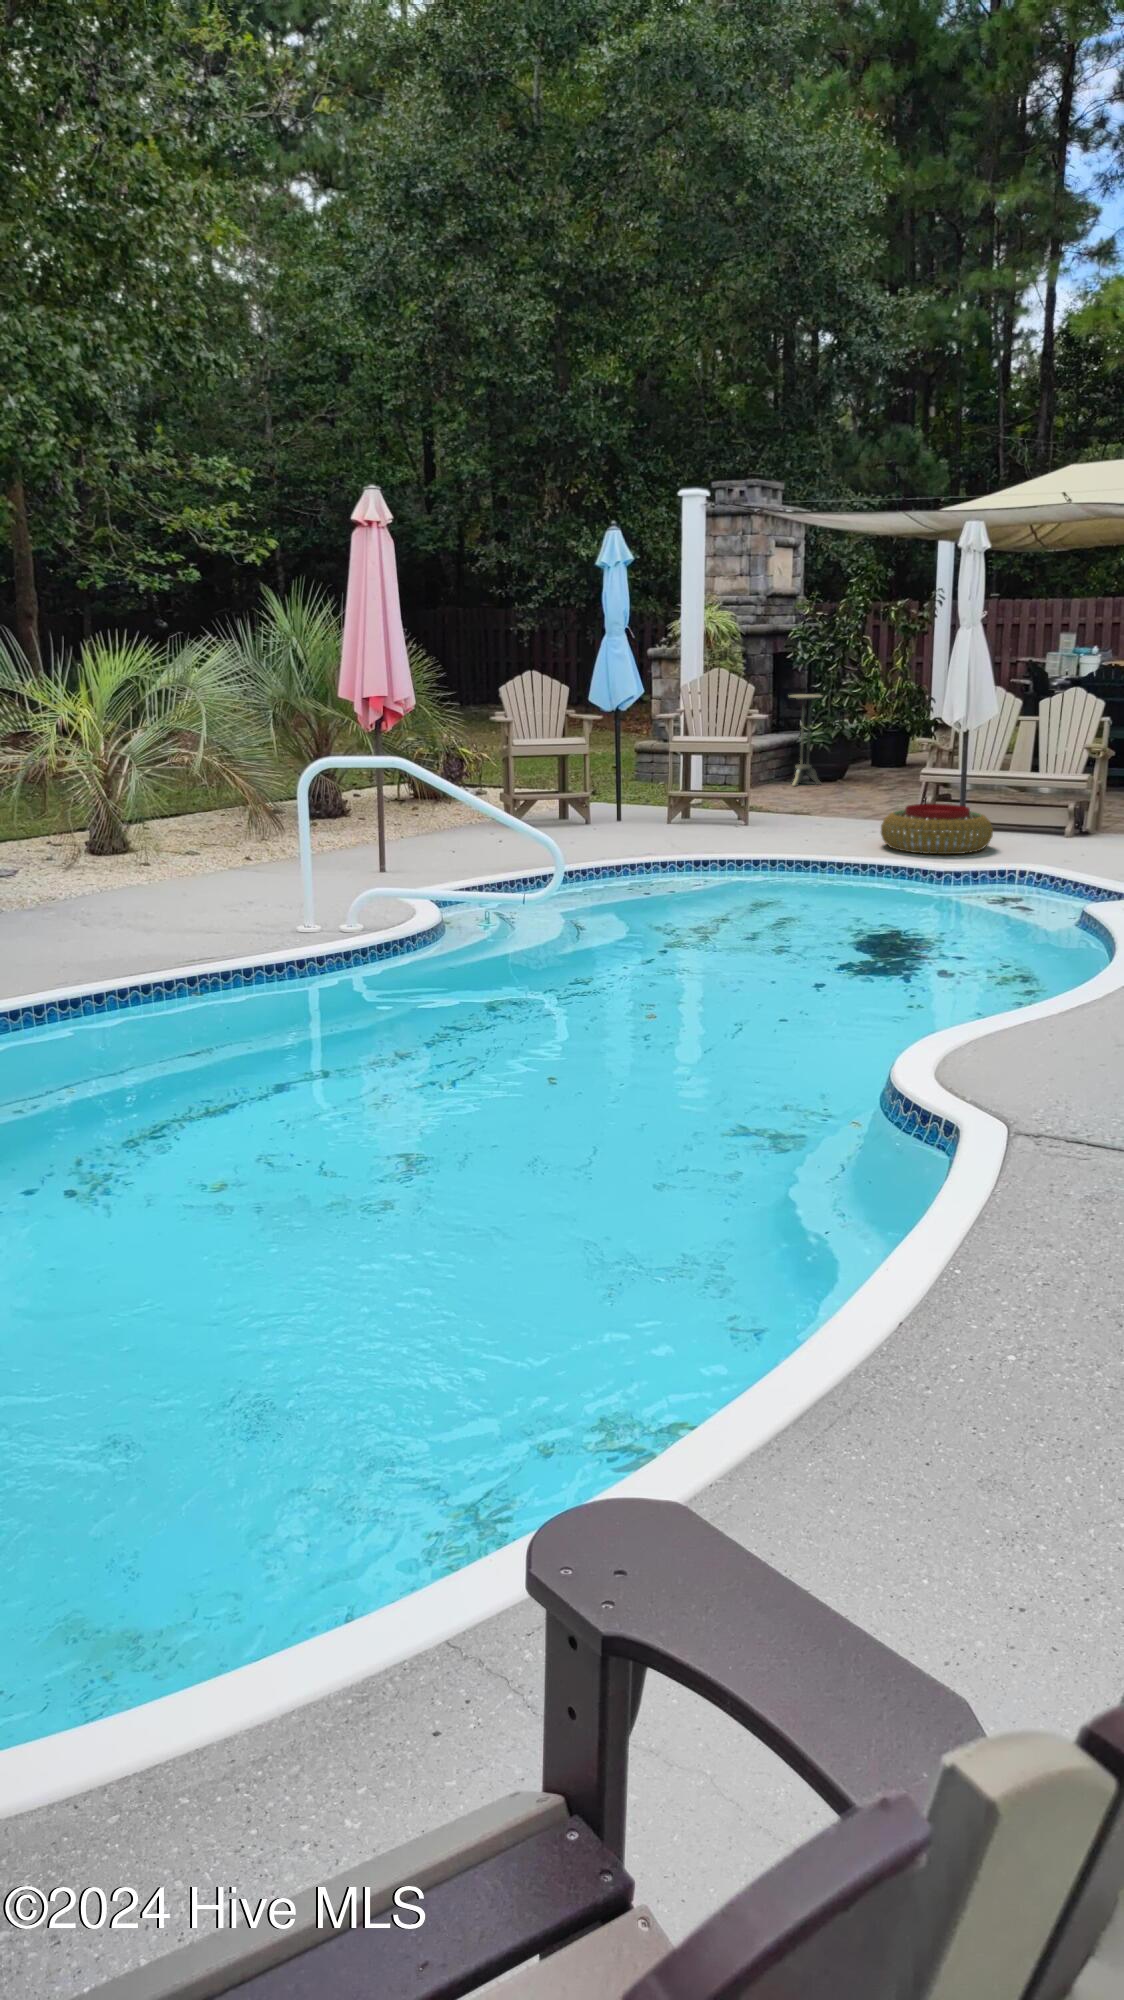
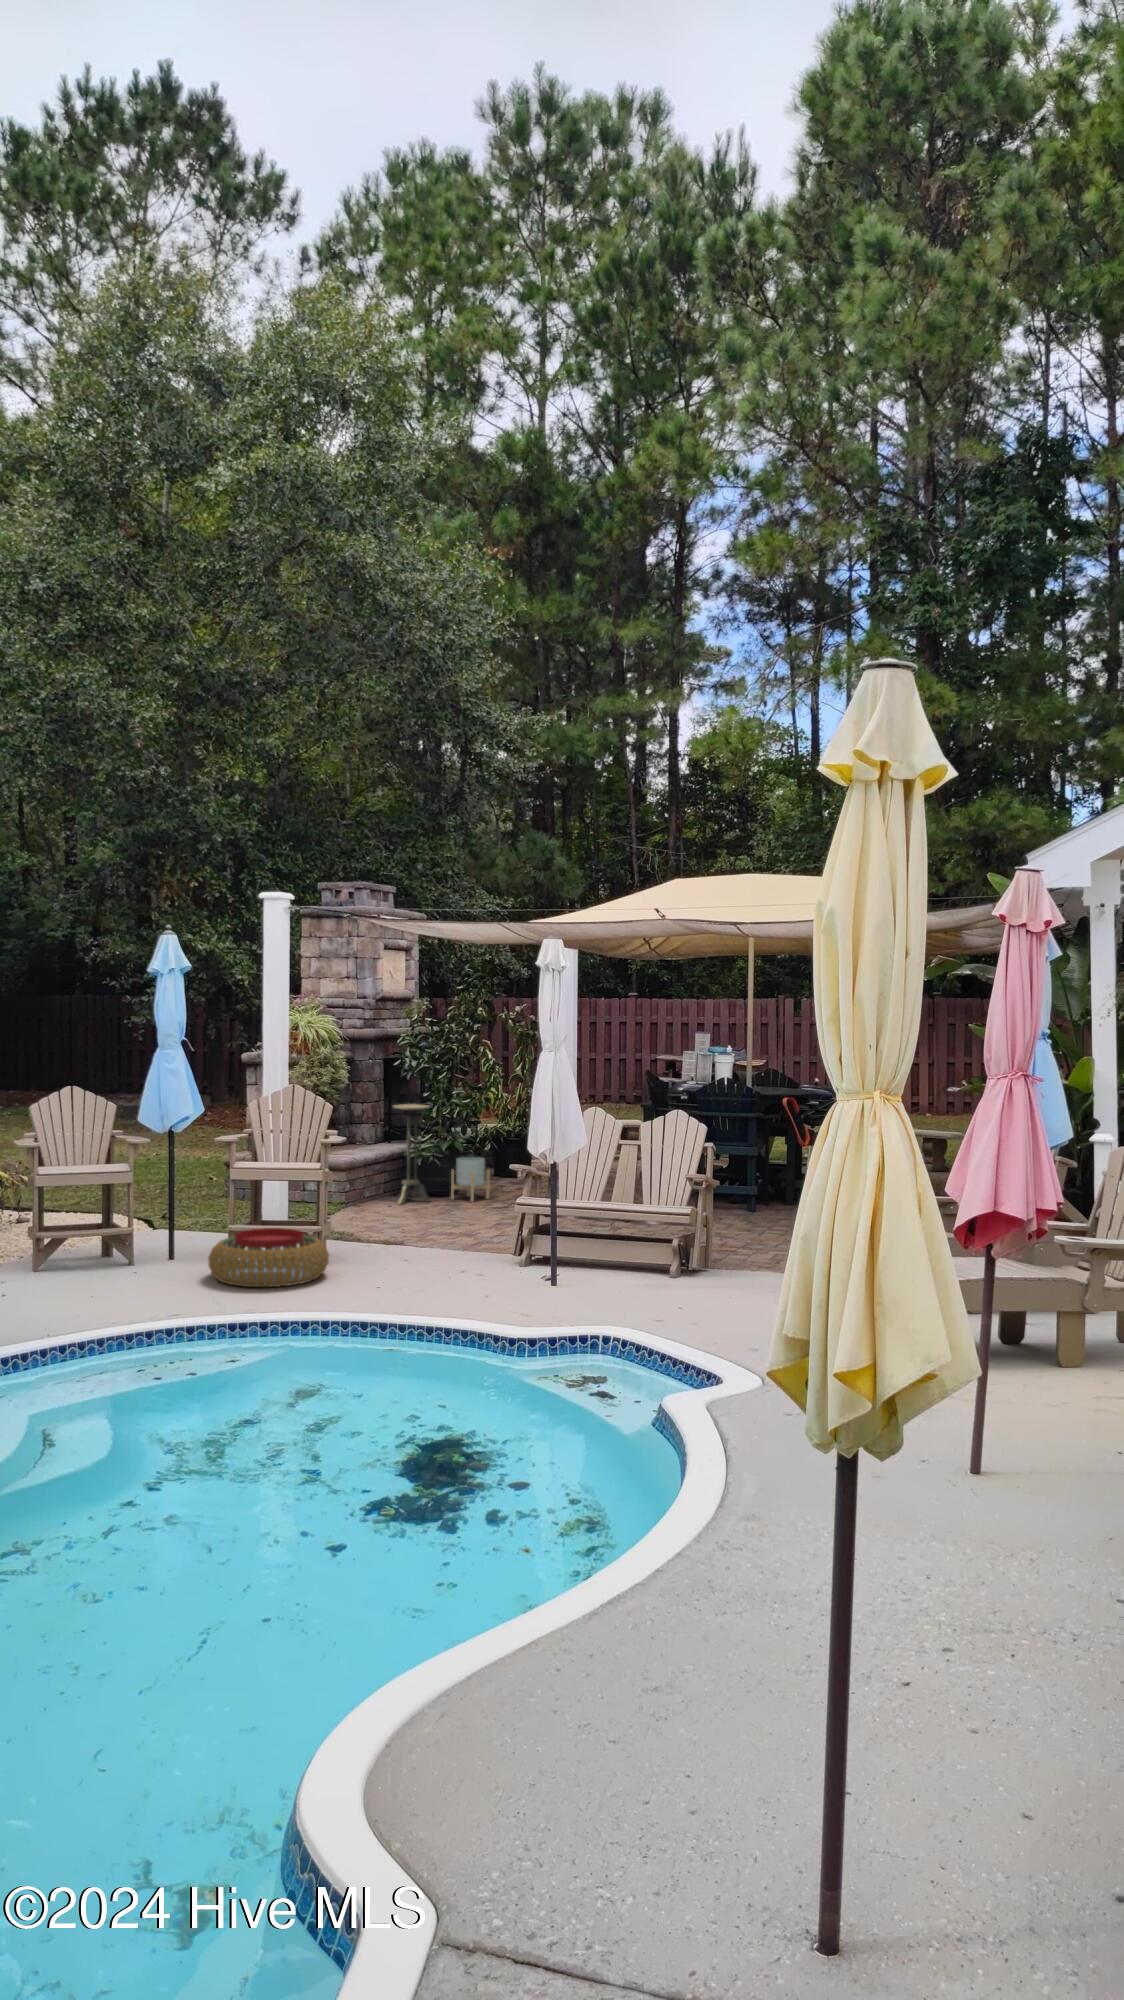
planter: none [839,745,876,785] -> present [451,1157,490,1202]
pouf: present [881,804,993,854] -> present [208,1228,329,1287]

